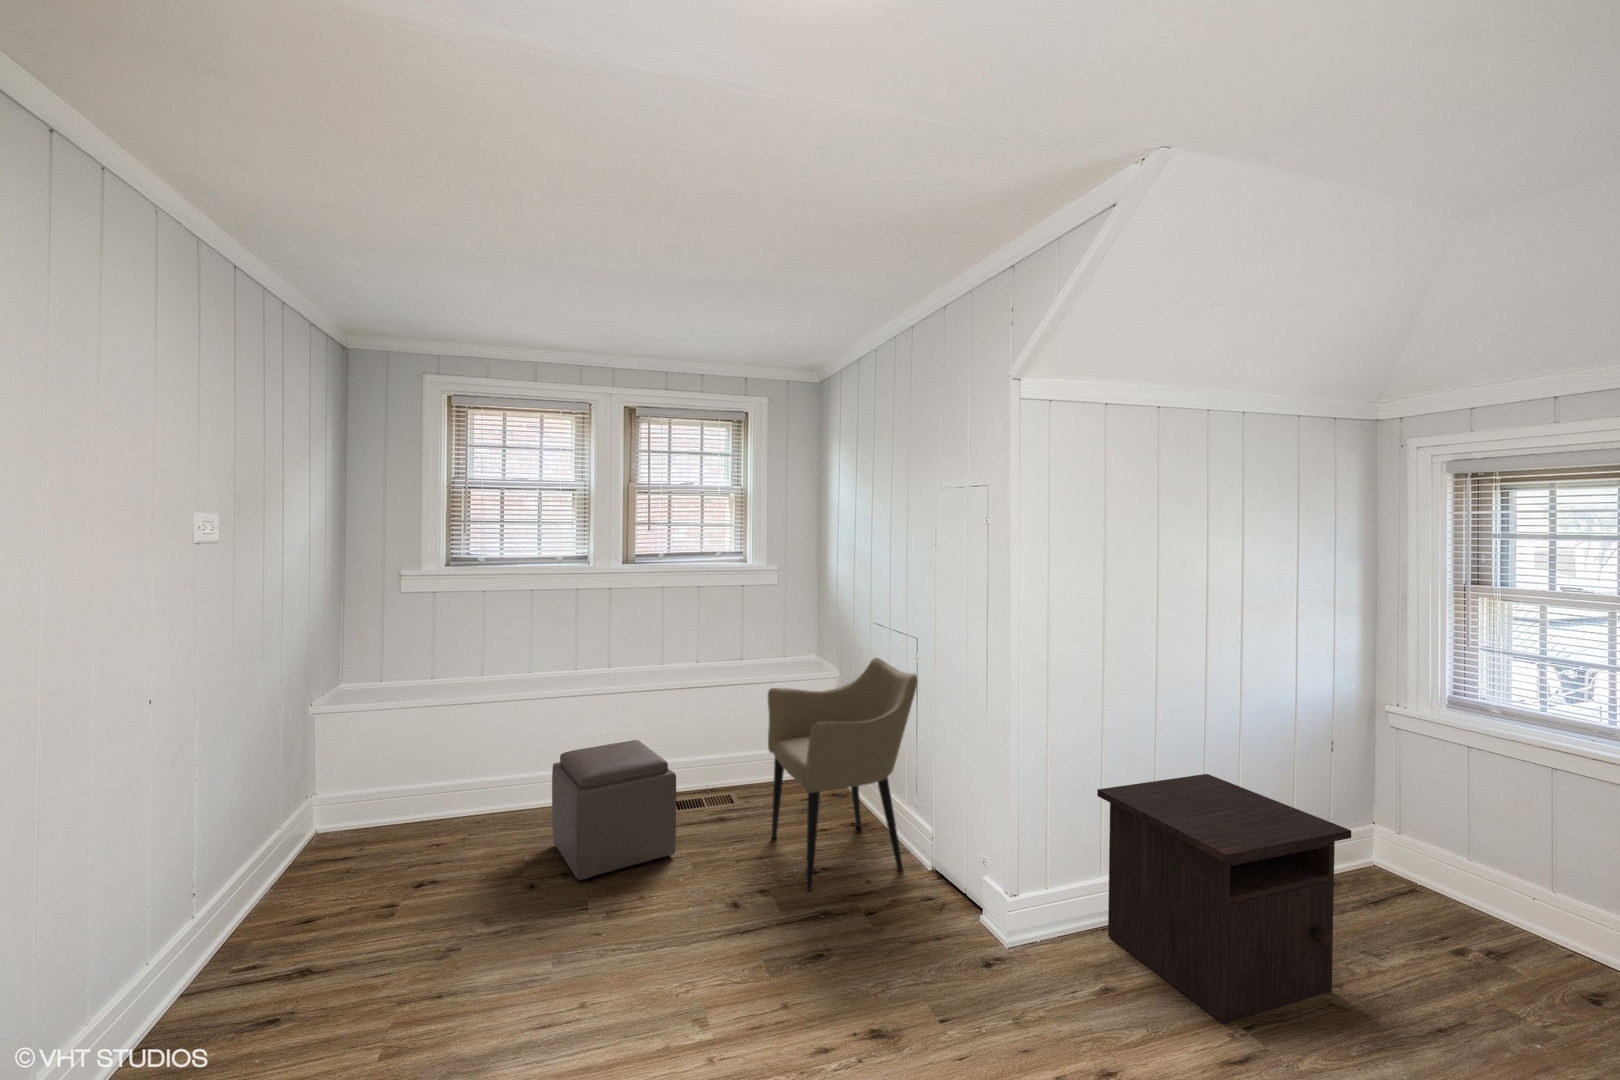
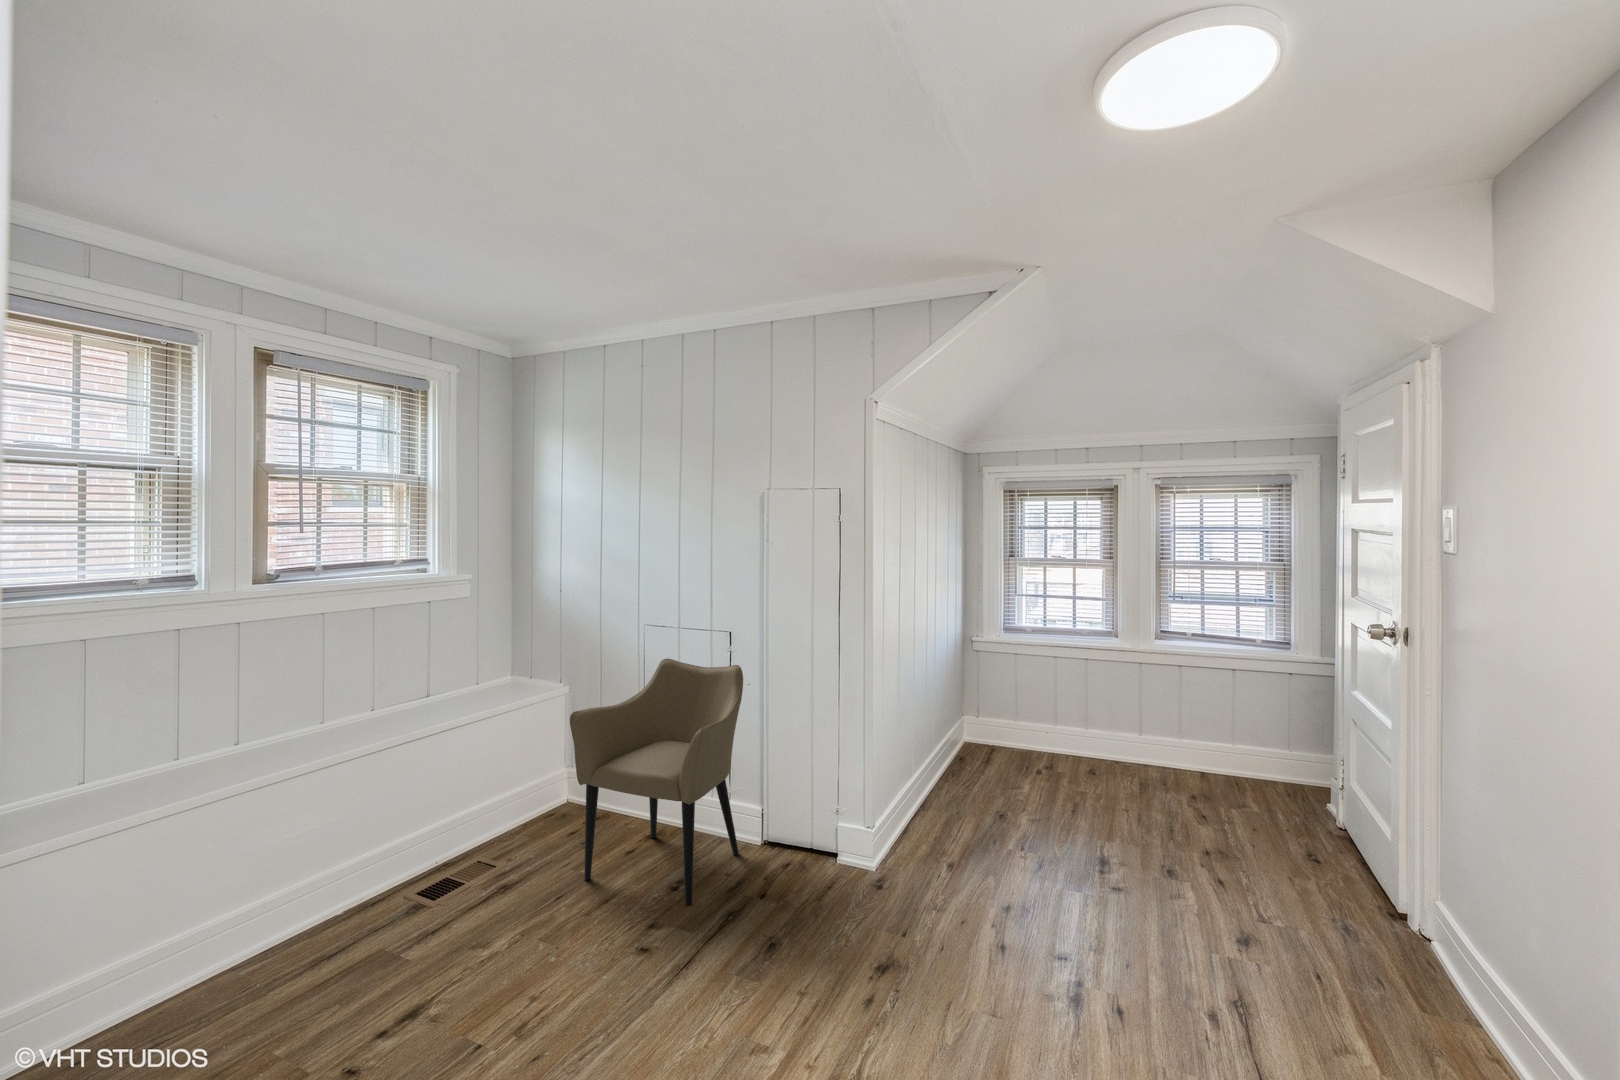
ottoman: present [552,740,676,880] -> none [292,822,506,1026]
nightstand: present [1097,774,1351,1024] -> none [907,700,1036,854]

